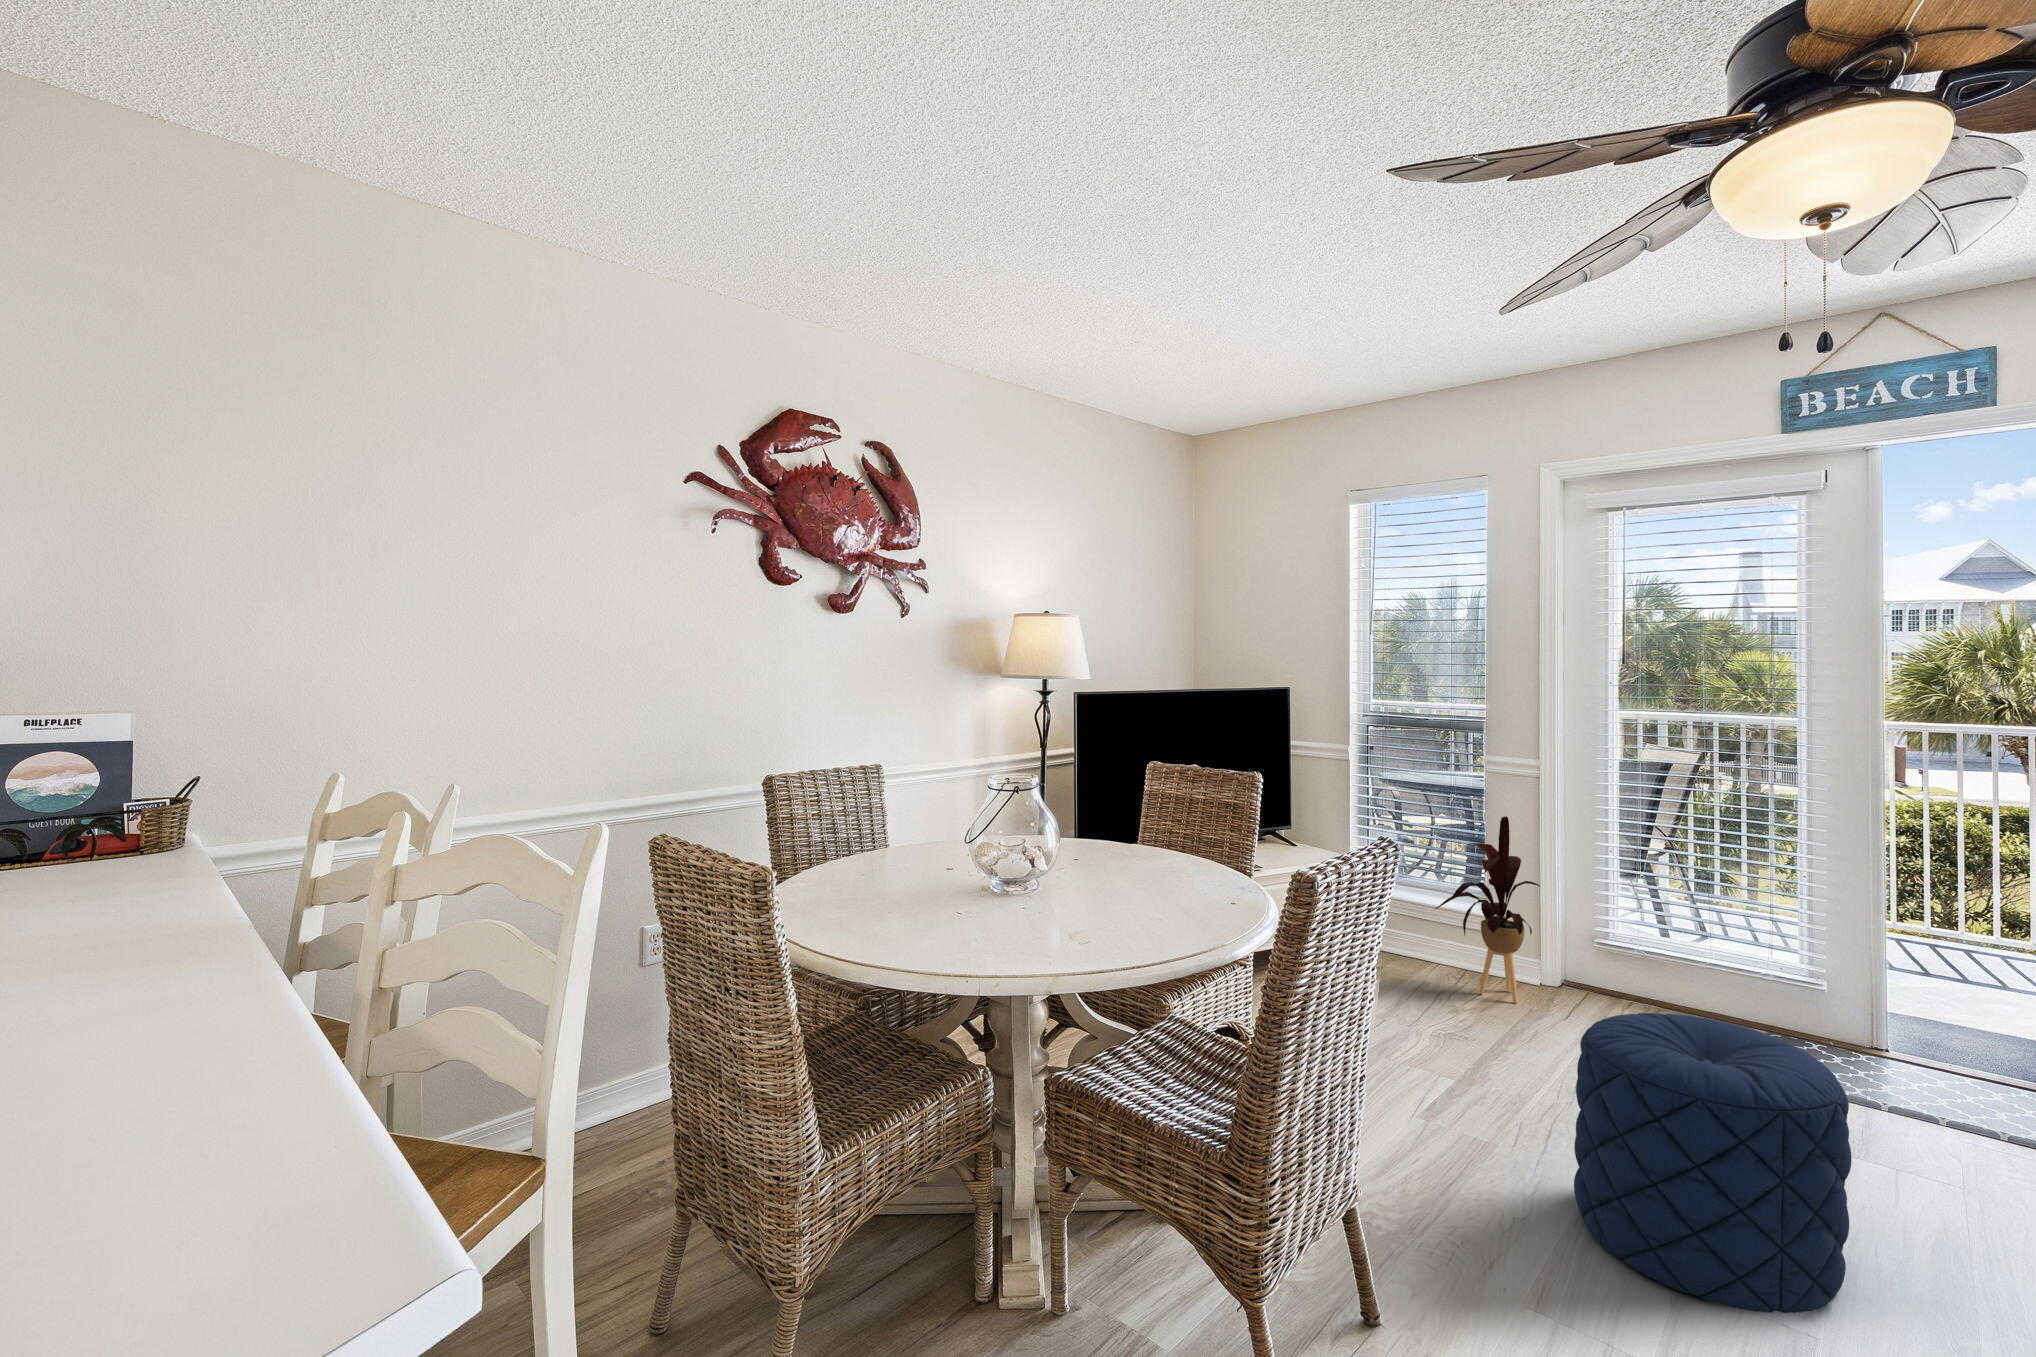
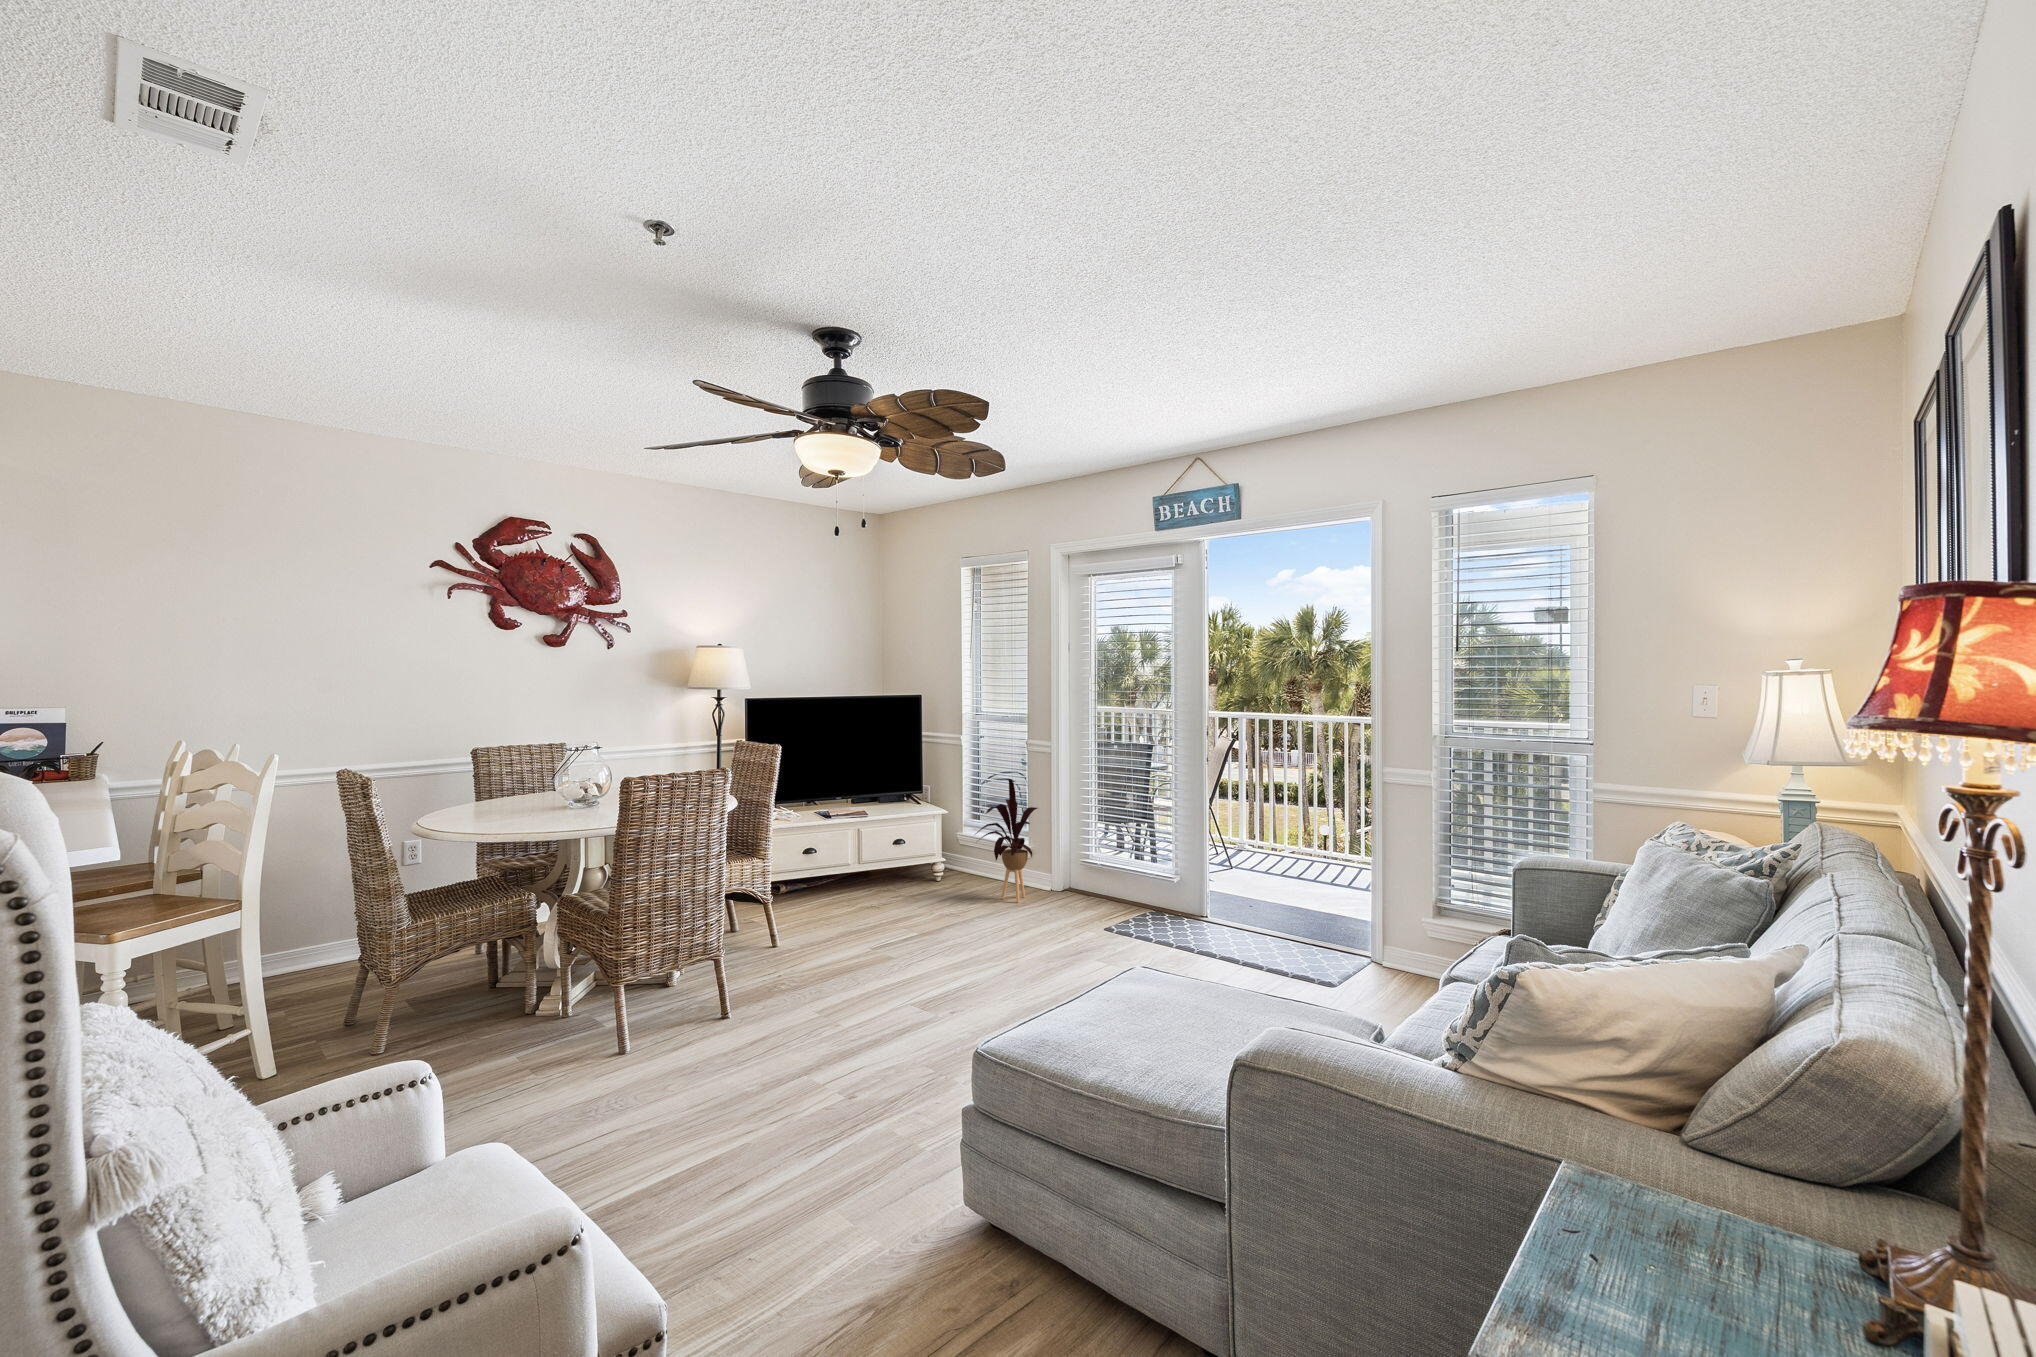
pouf: present [1574,1013,1852,1313] -> none [886,874,1006,1012]

